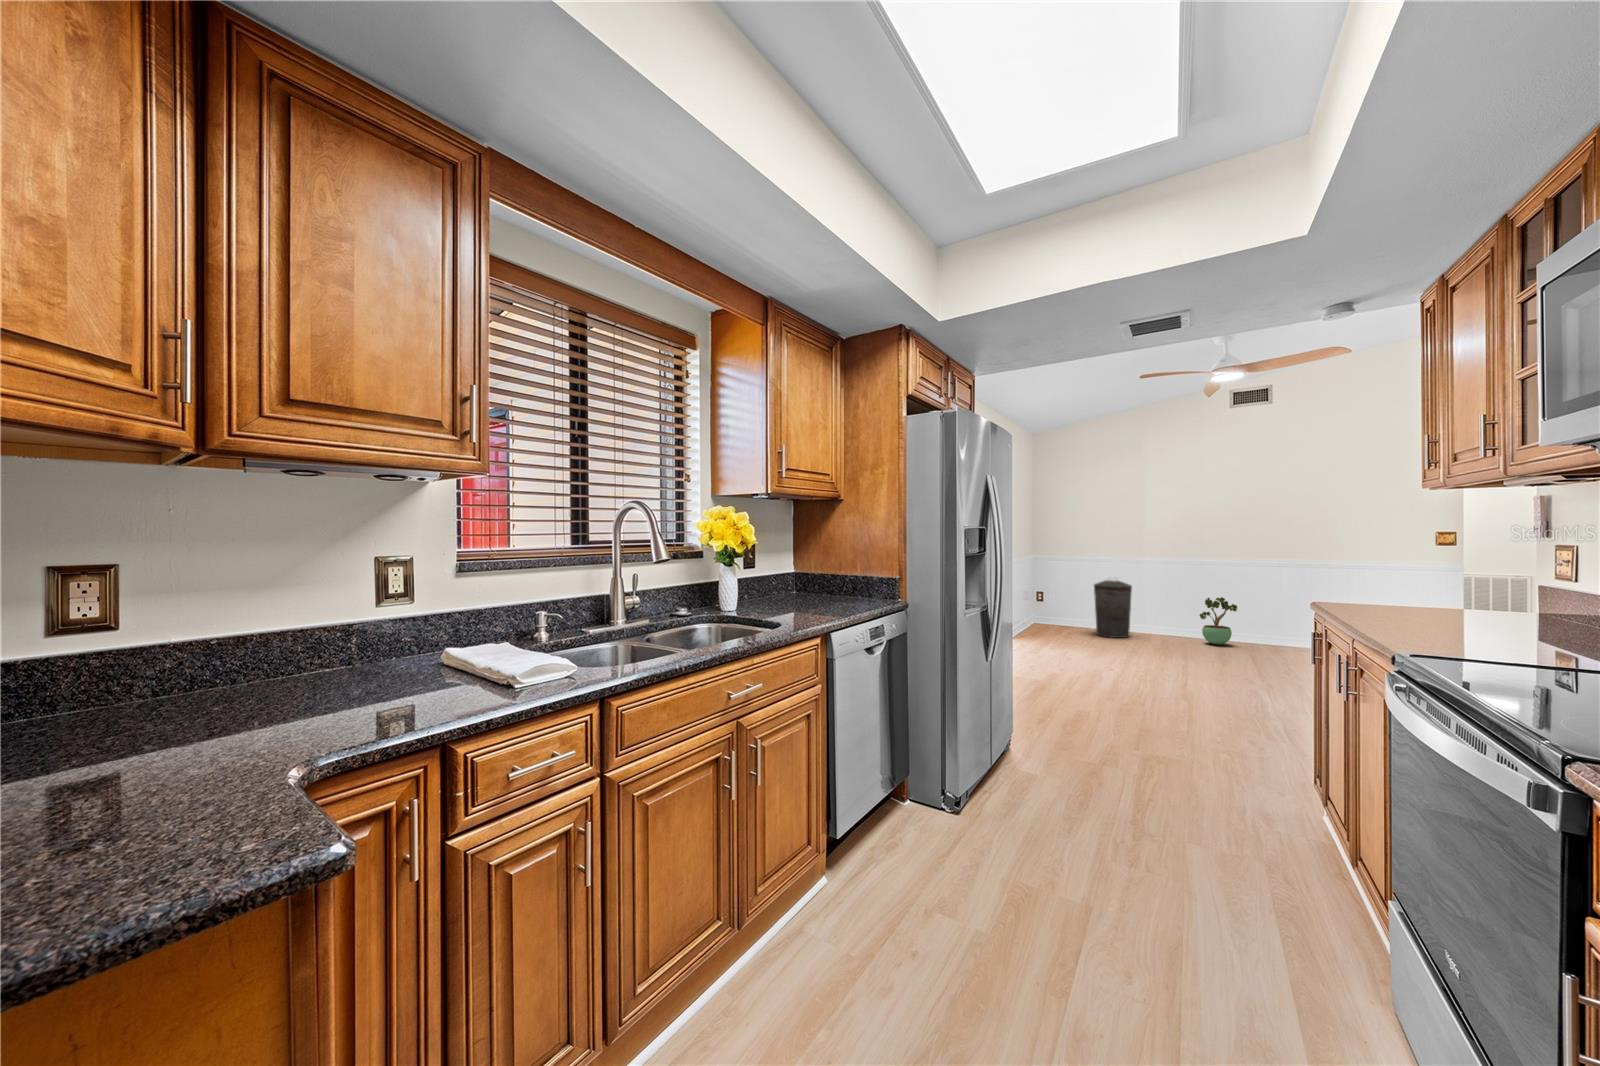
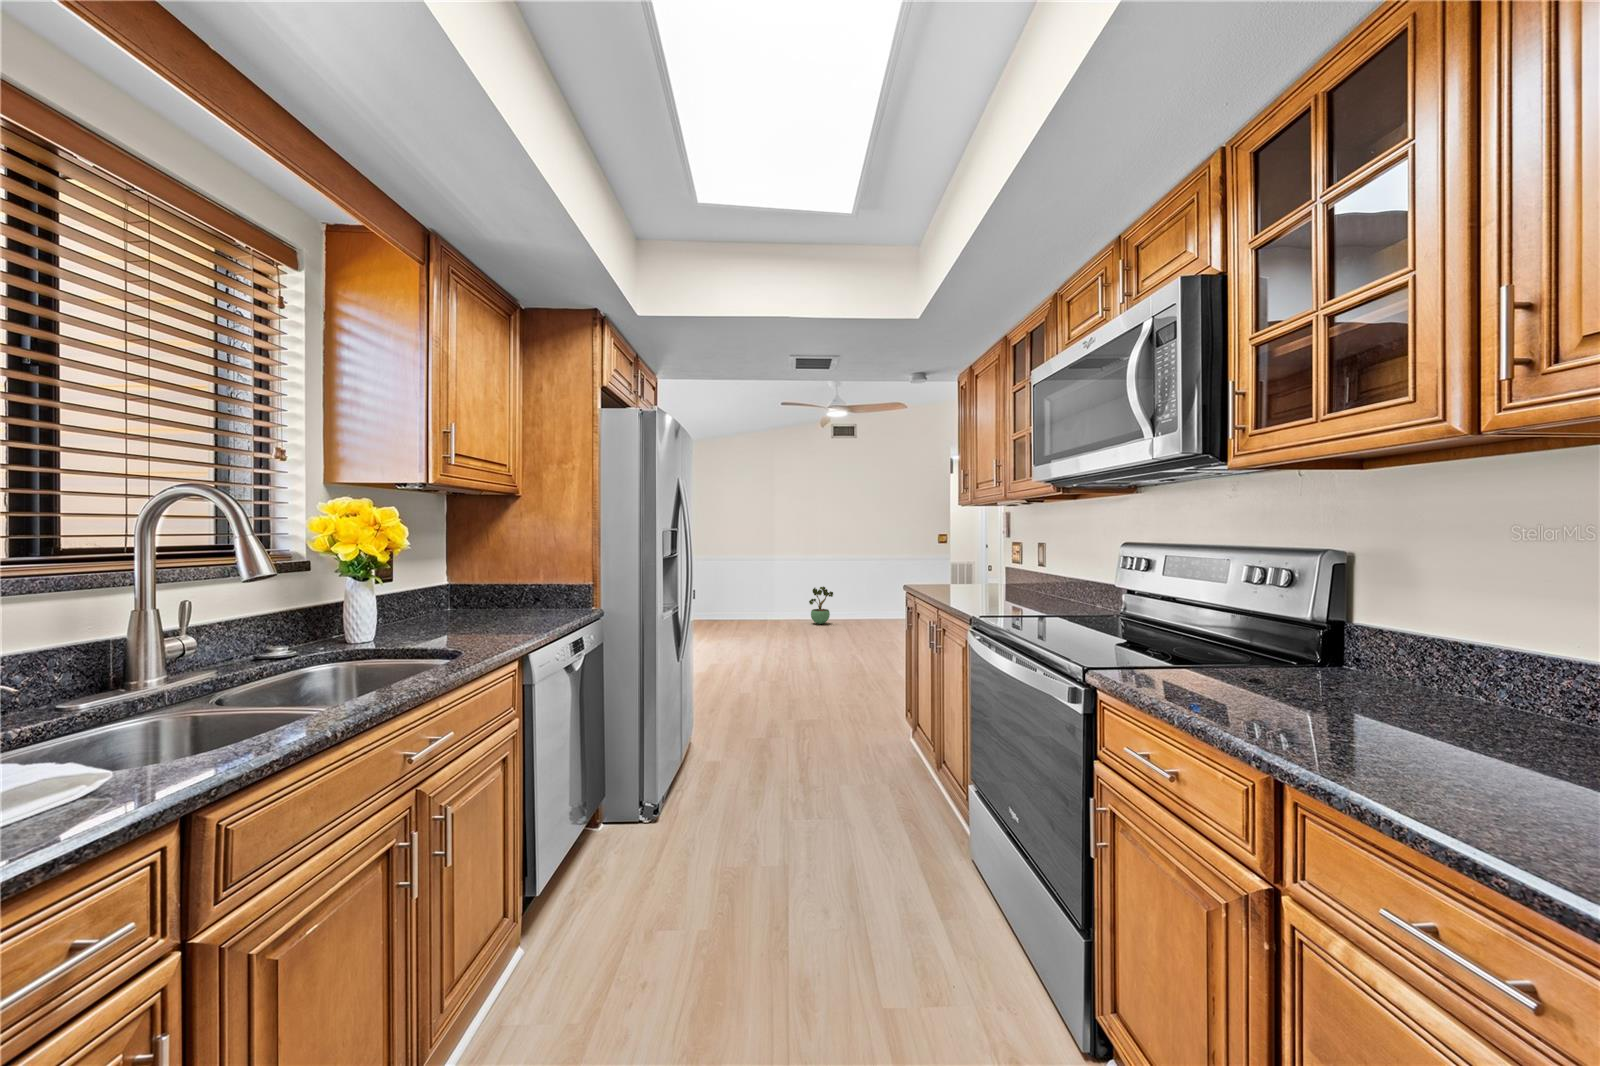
trash can: present [1094,580,1132,638] -> none [732,575,762,626]

